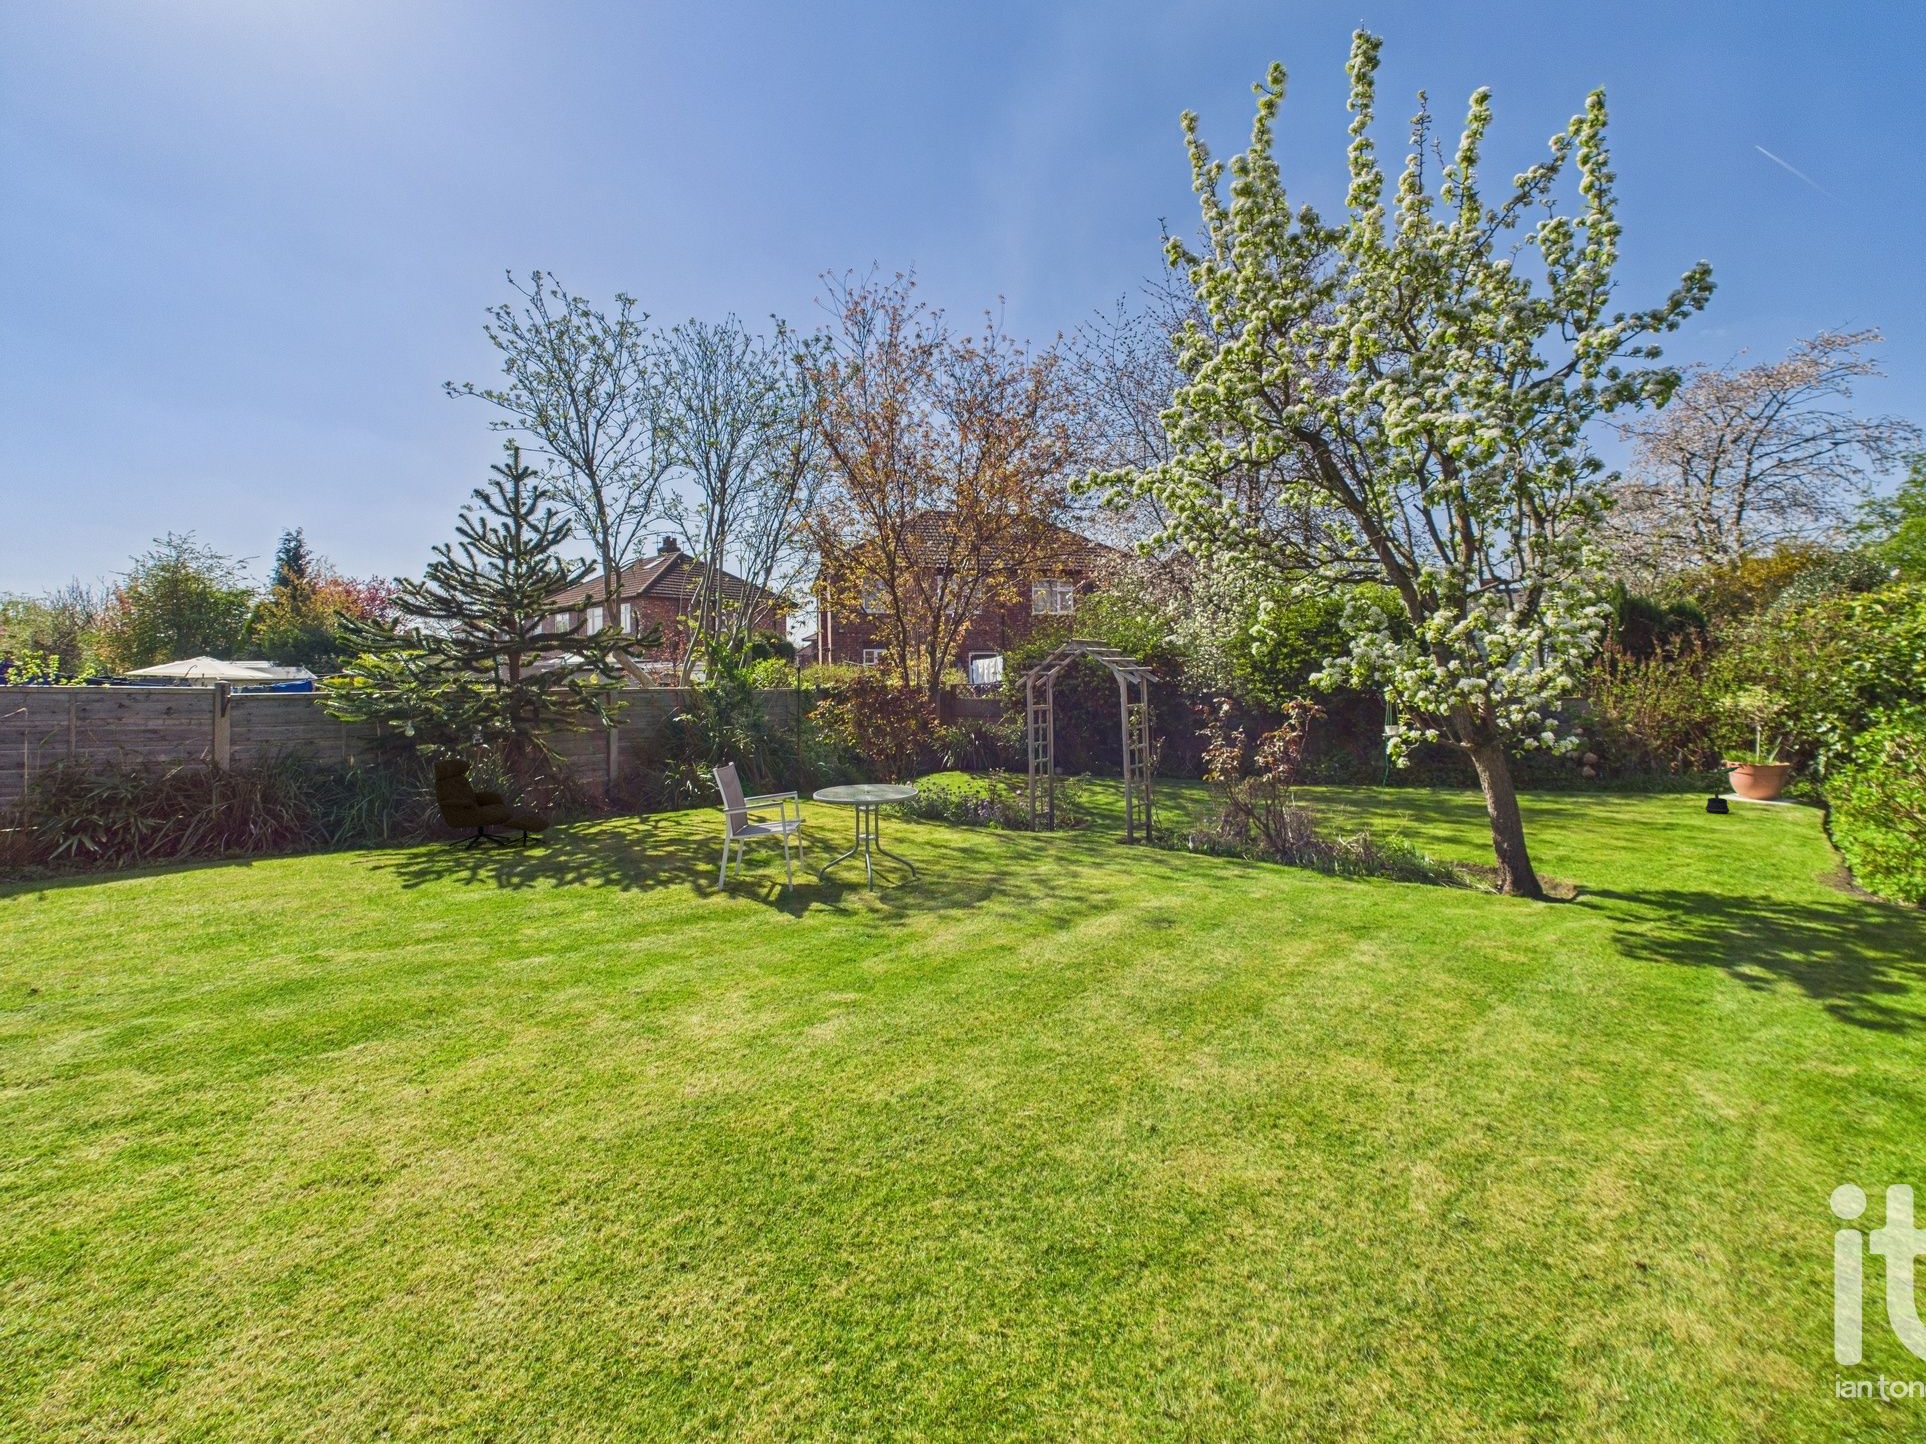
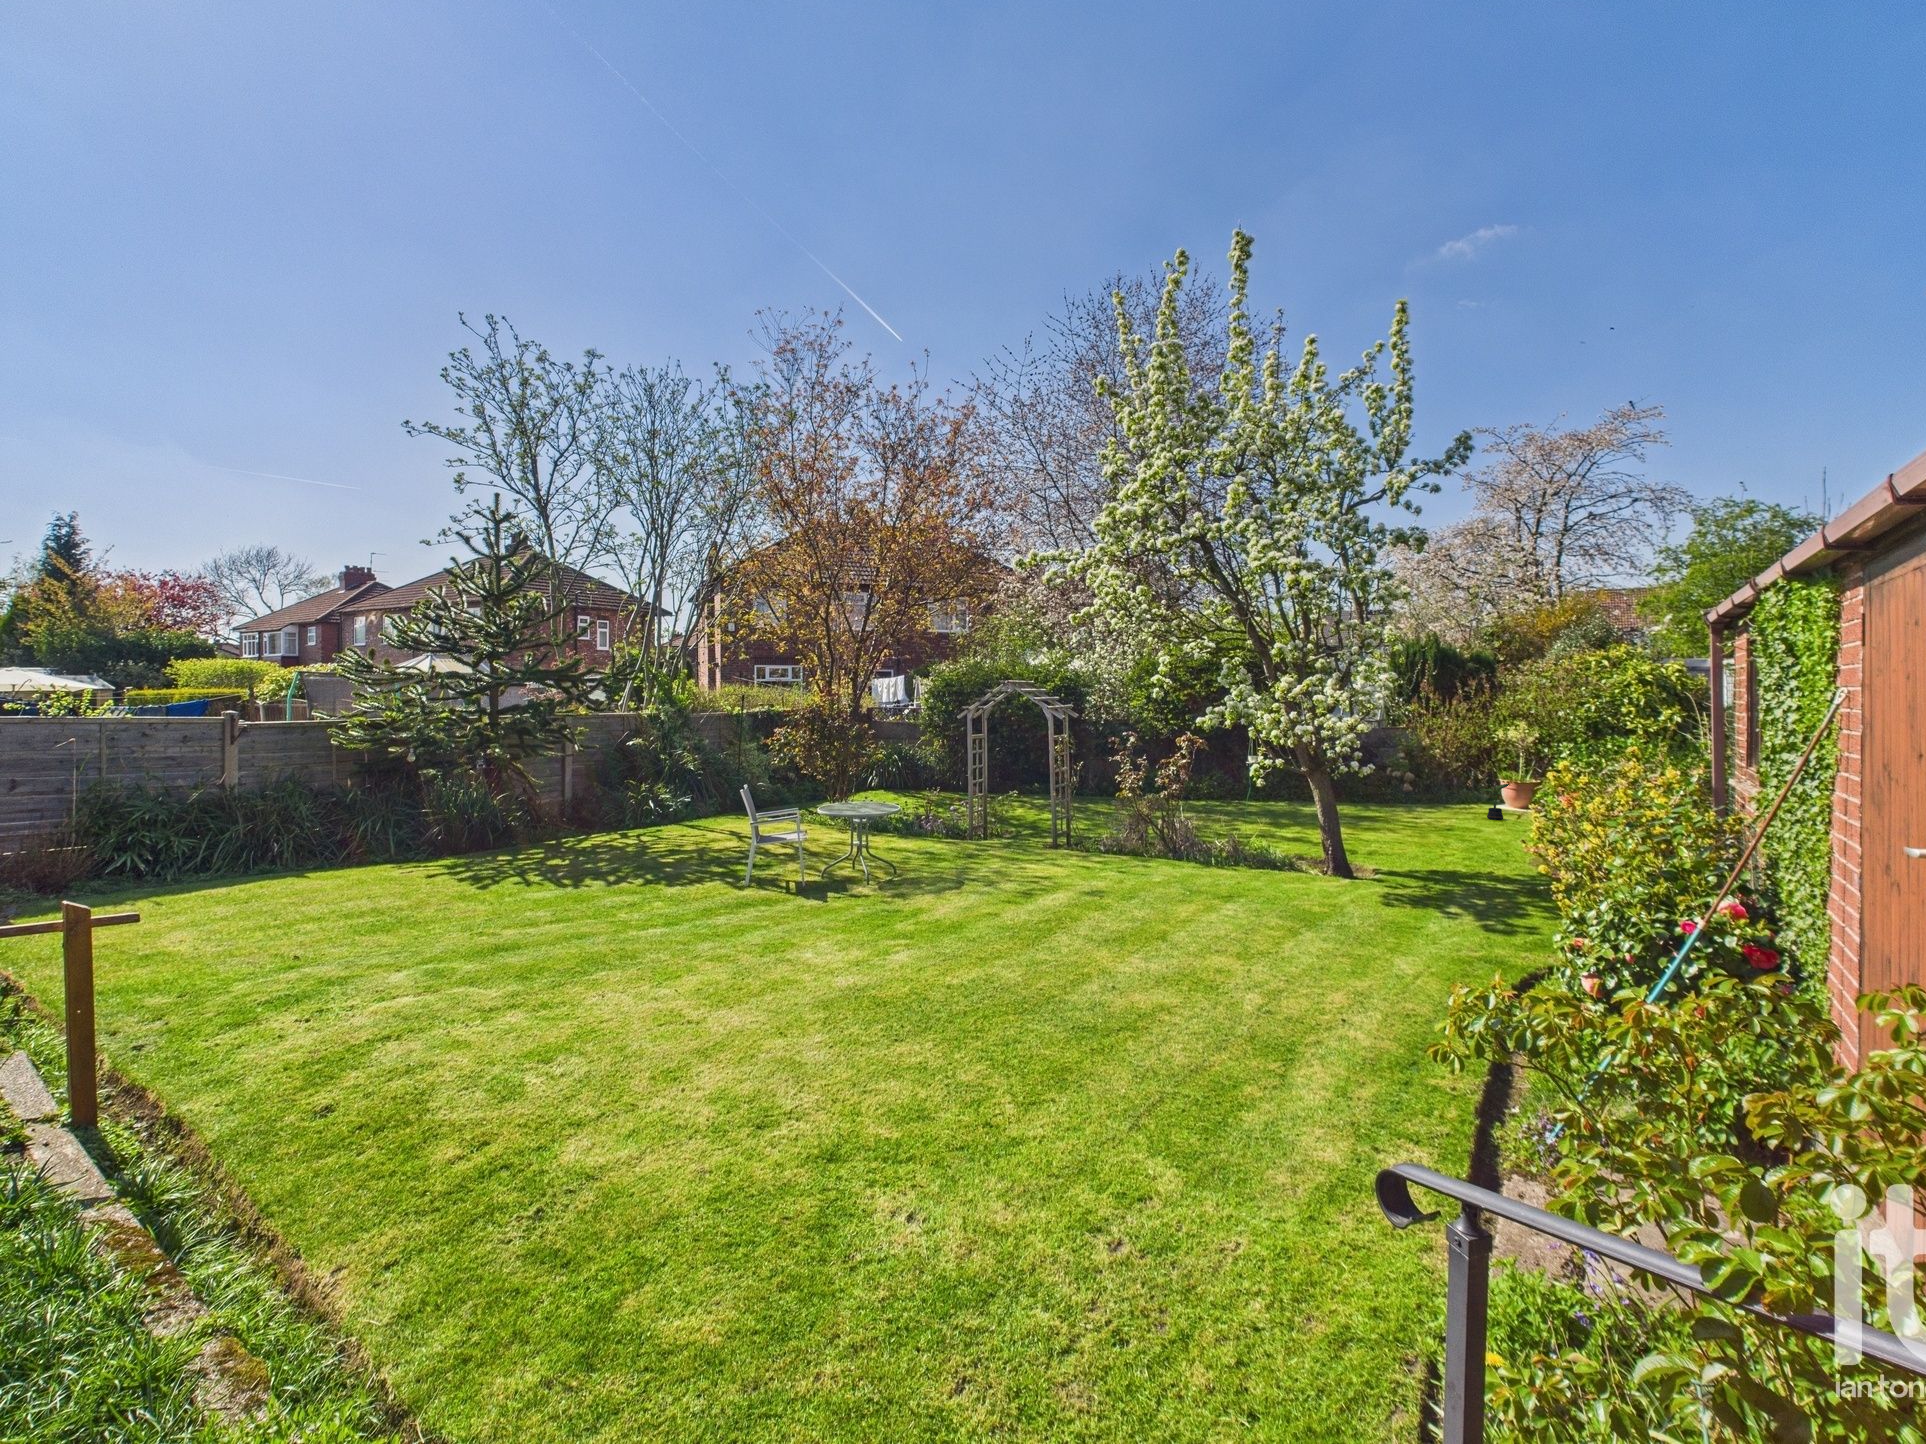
lounge chair: present [434,759,549,850] -> none [443,773,545,853]

